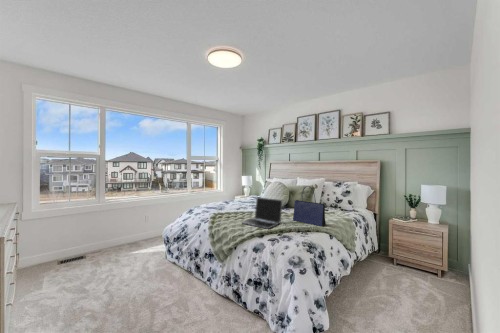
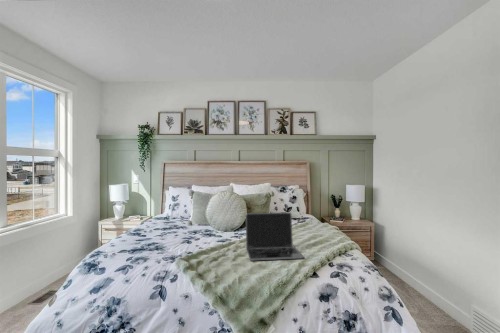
tote bag: present [293,187,327,226] -> none [290,190,336,239]

